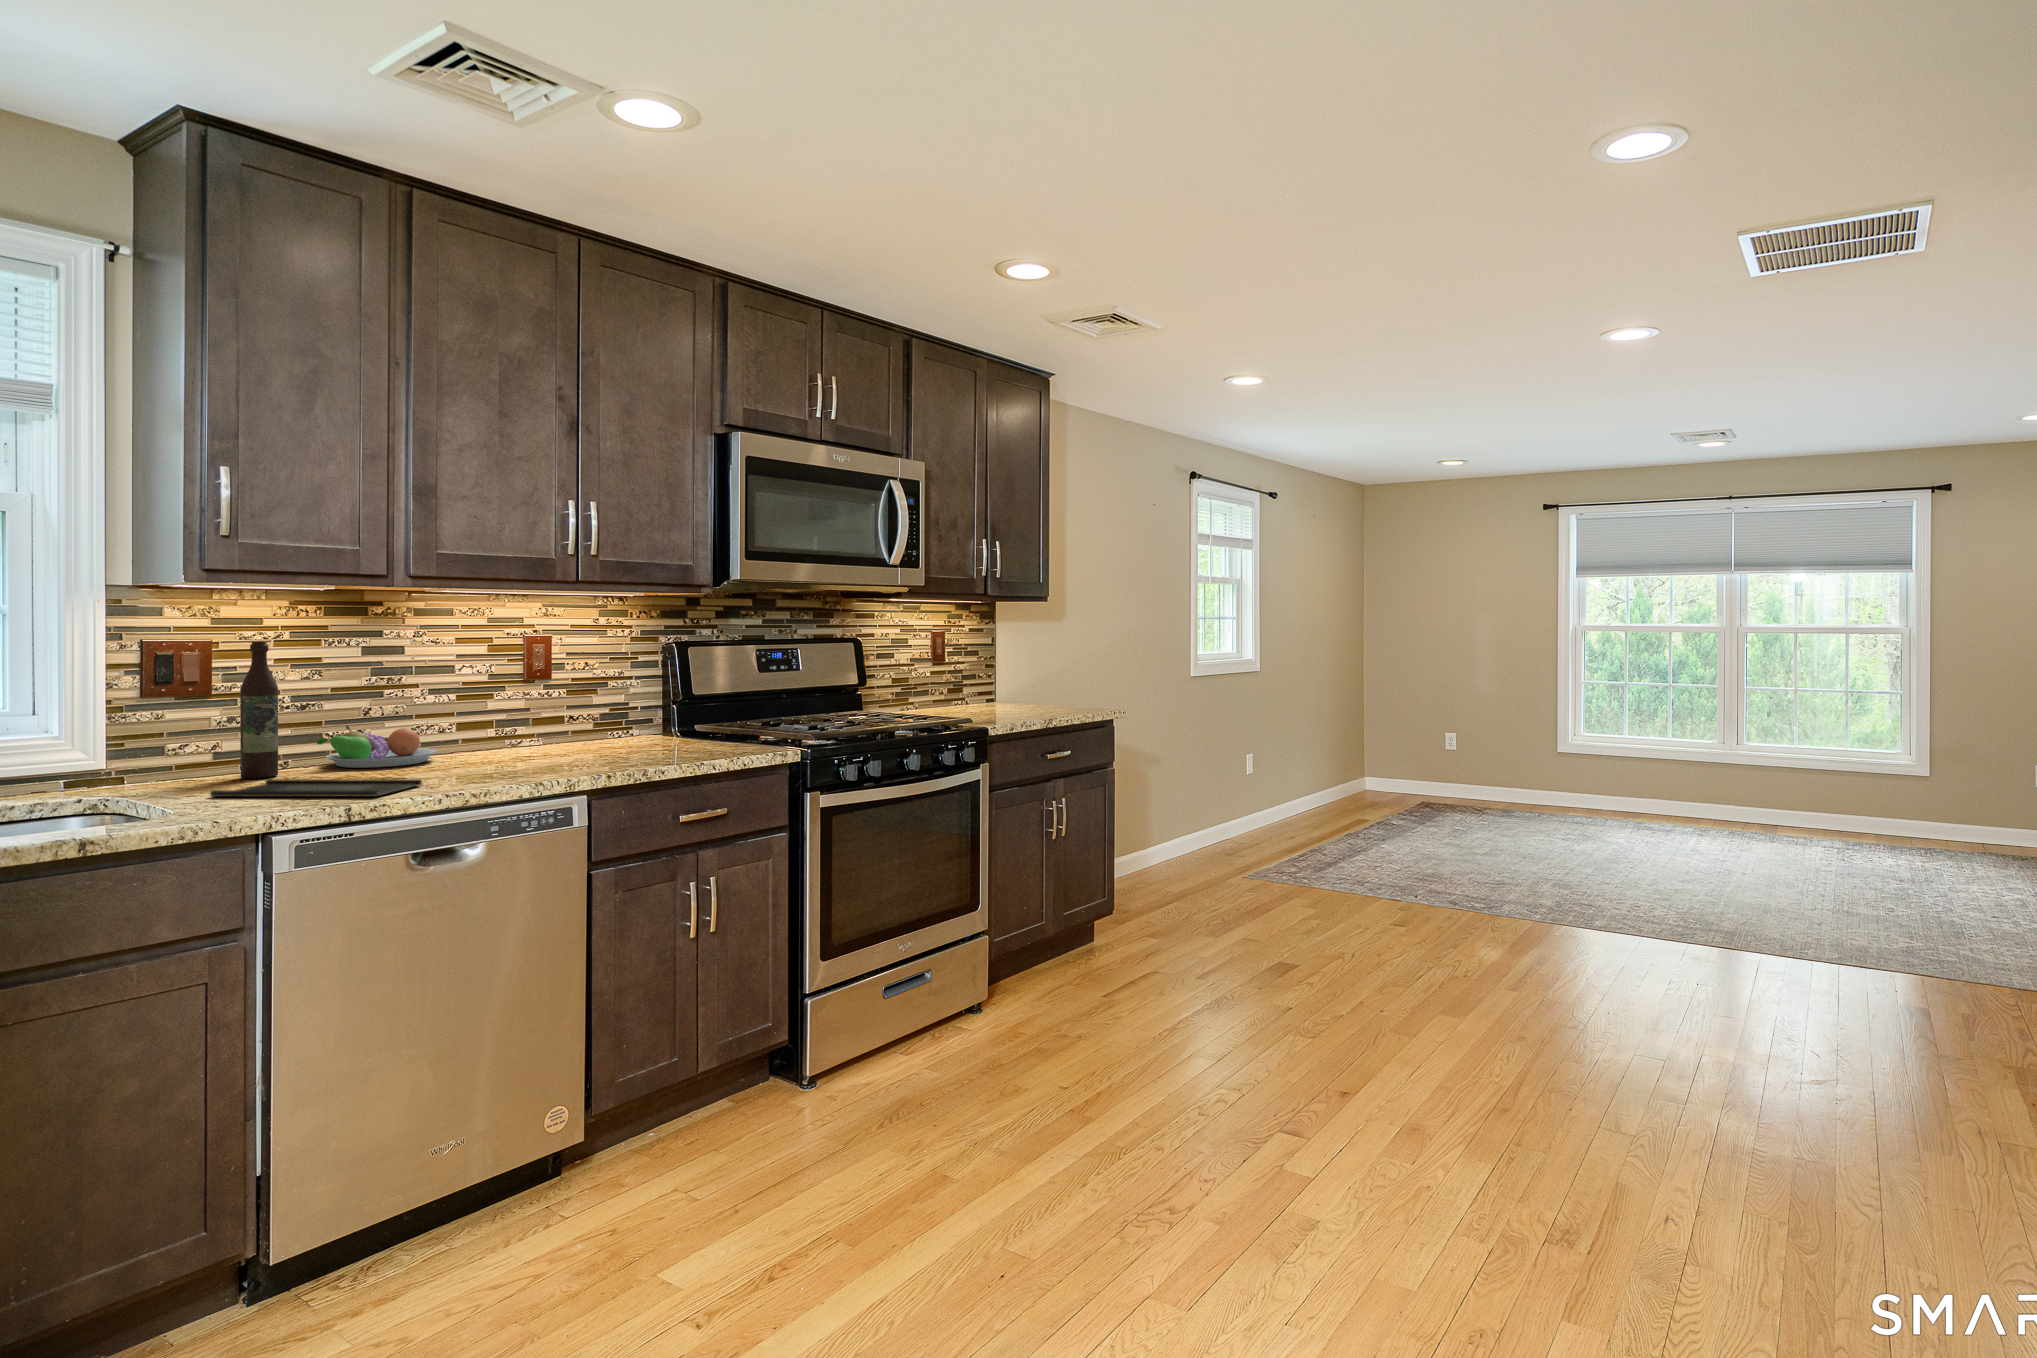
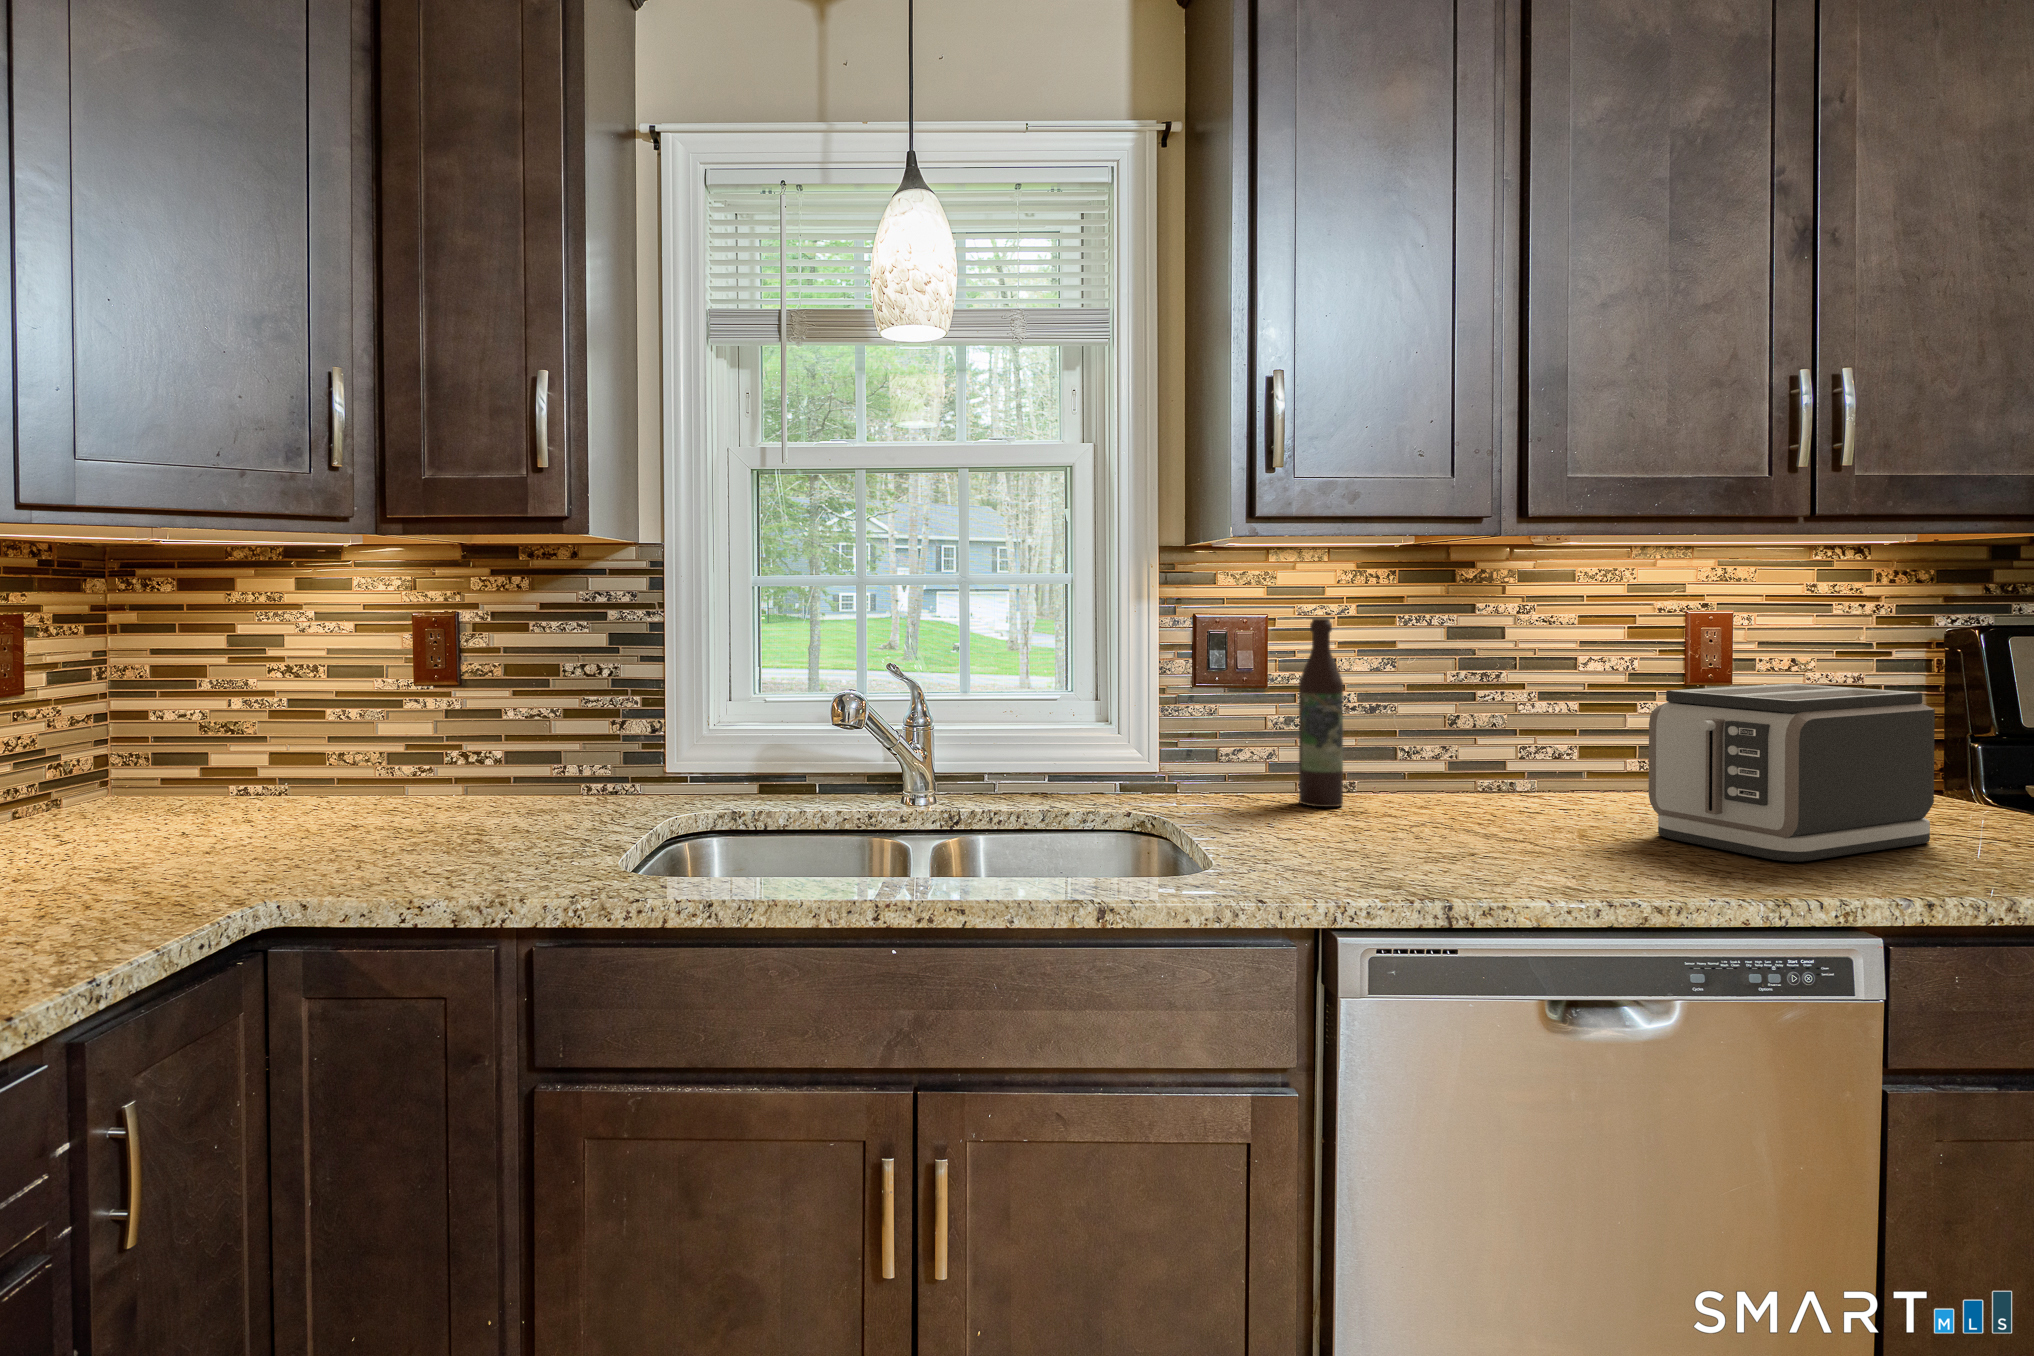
toaster: none [486,675,632,768] -> present [1649,684,1935,862]
fruit bowl: present [317,725,437,768] -> none [1391,739,1557,810]
tray: present [210,779,422,797] -> none [1261,816,1557,888]

